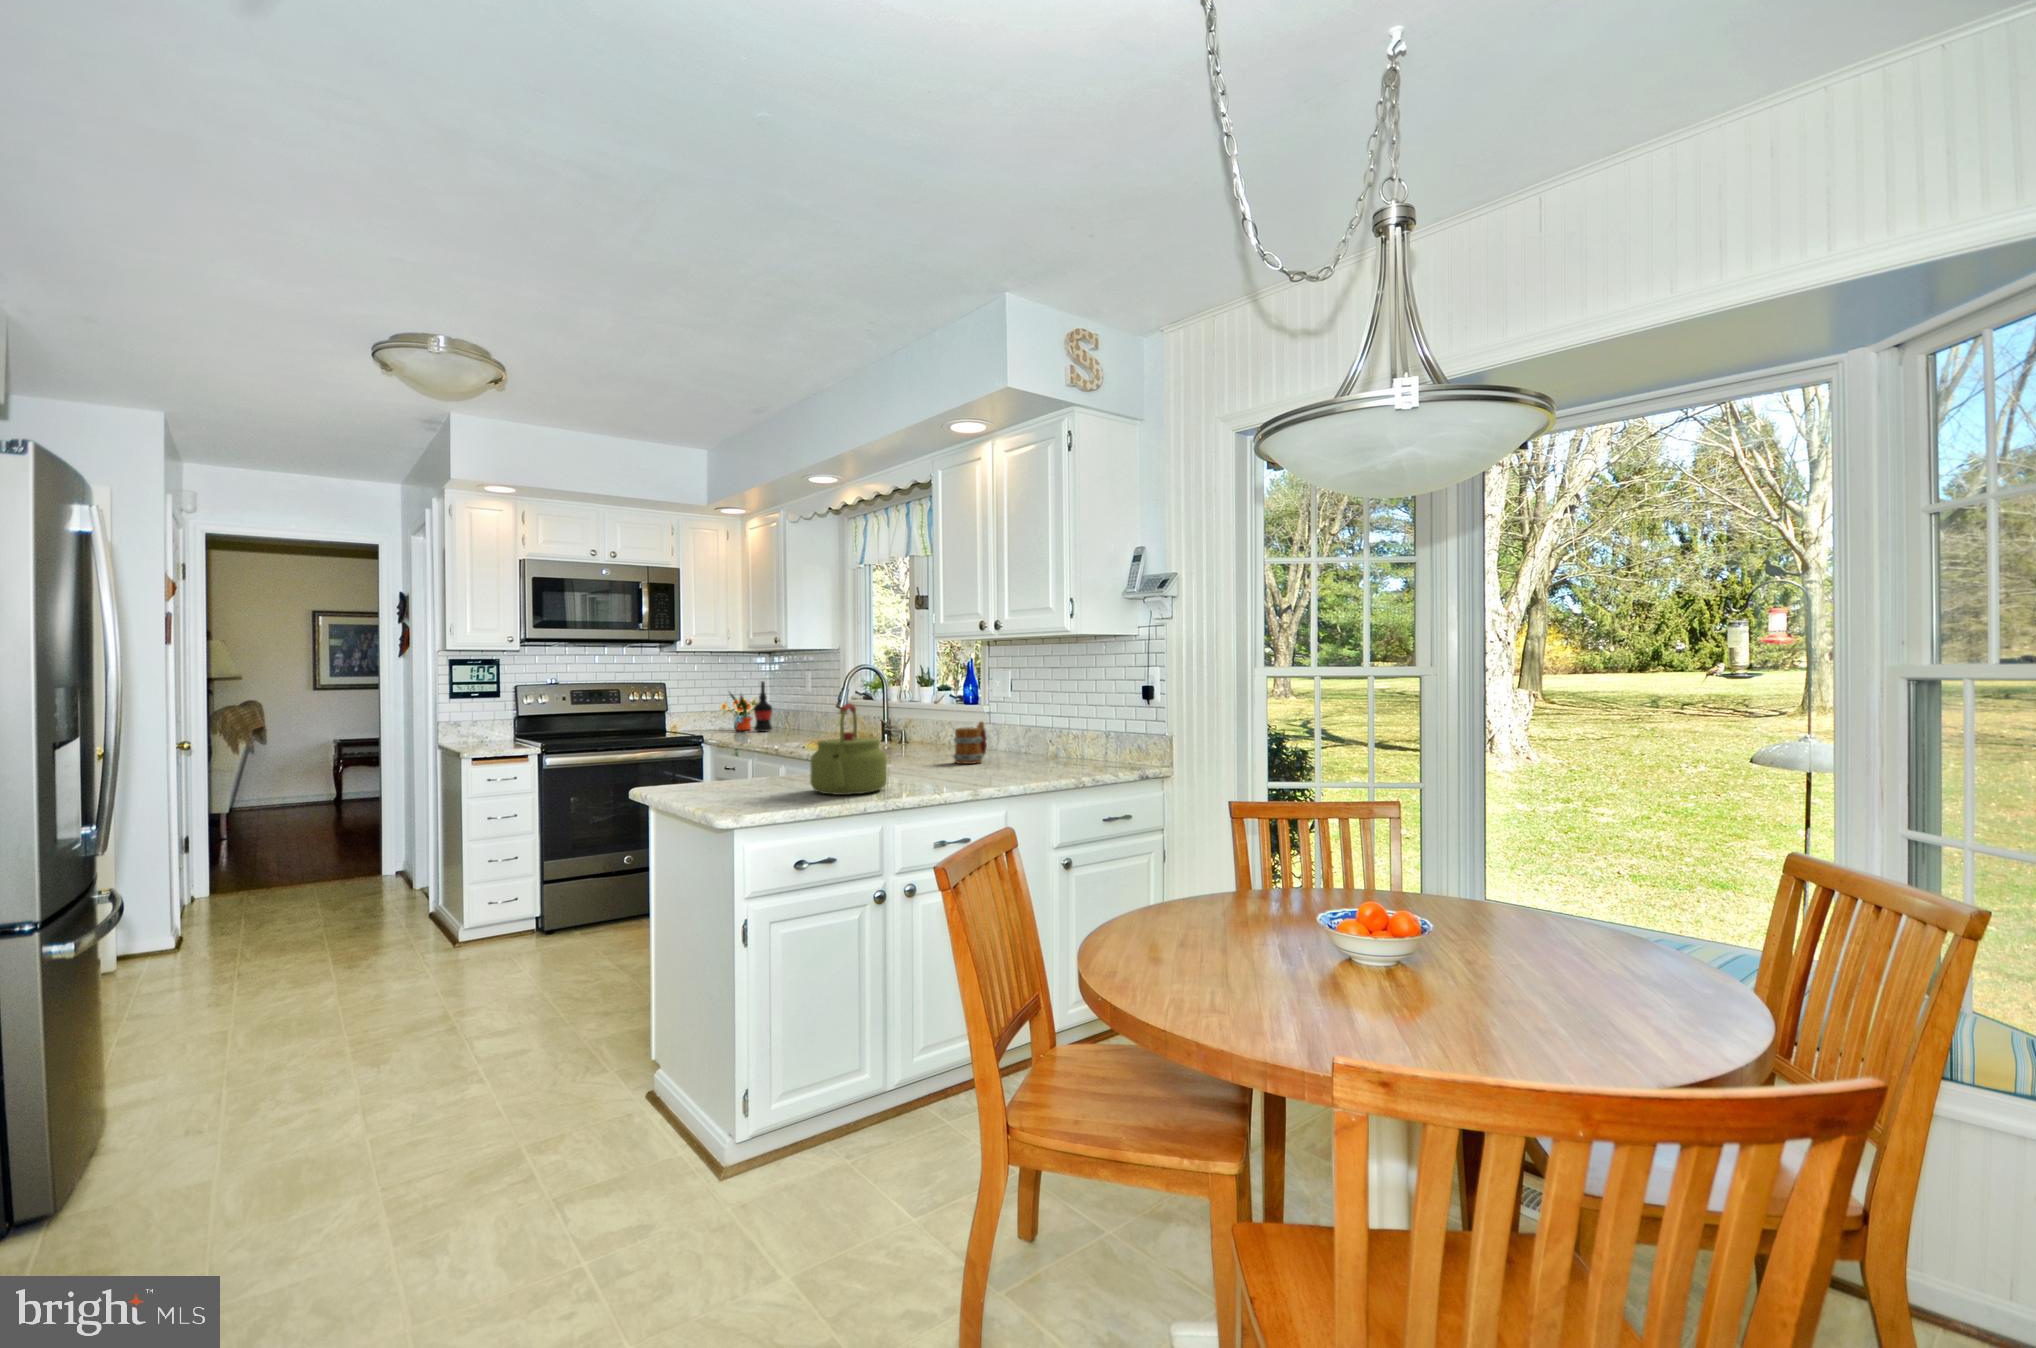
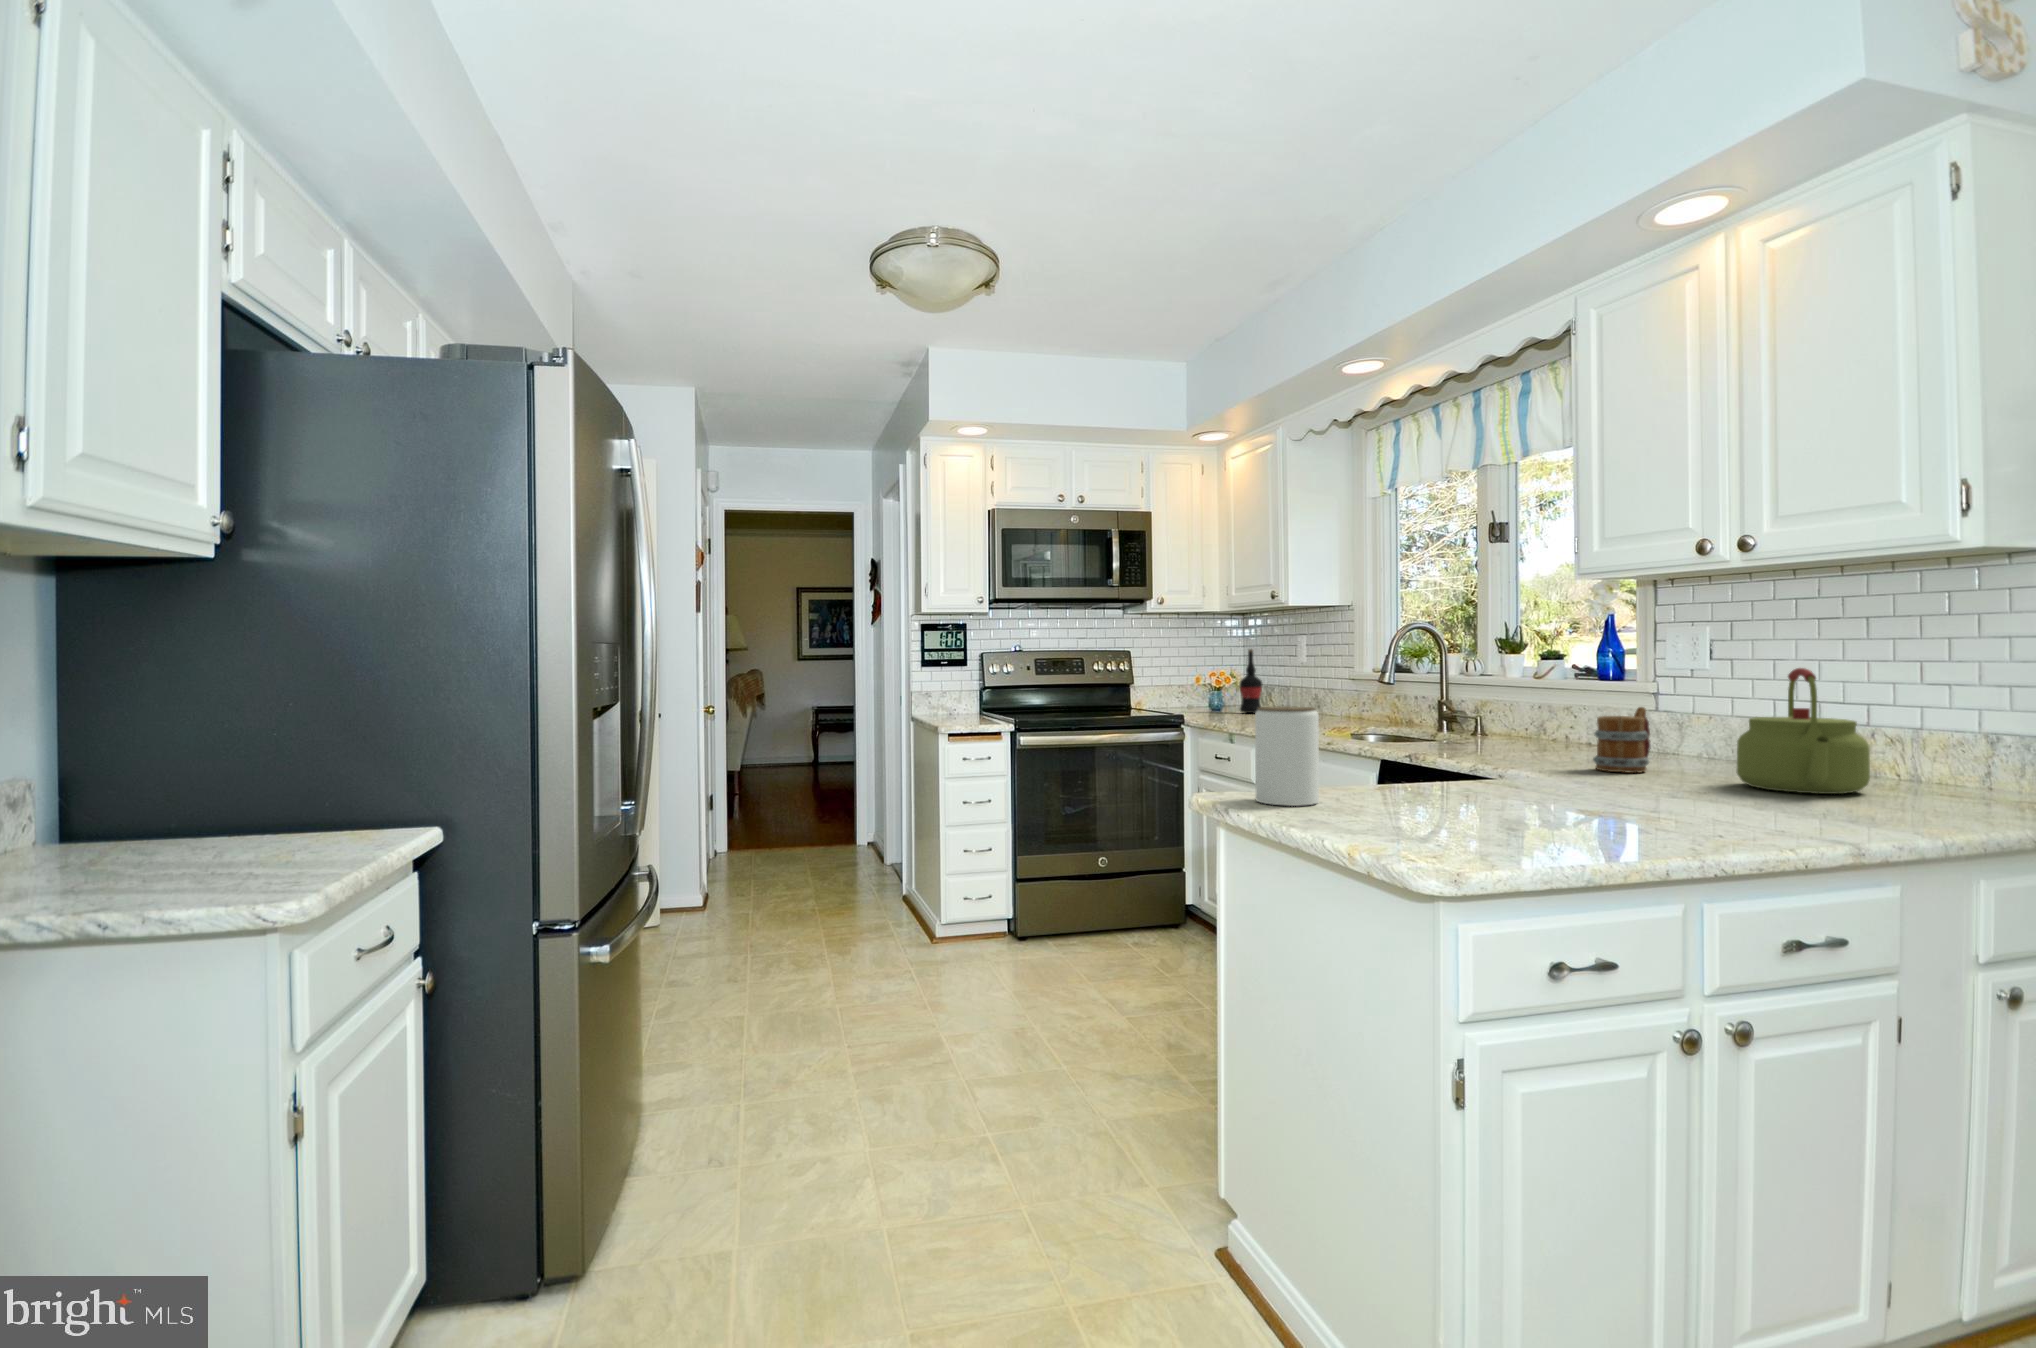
potted plant: present [730,692,752,731] -> none [1206,660,1236,711]
kettle: present [810,703,887,795] -> present [1737,668,1870,794]
jar: none [702,730,748,800] -> present [1255,706,1319,806]

